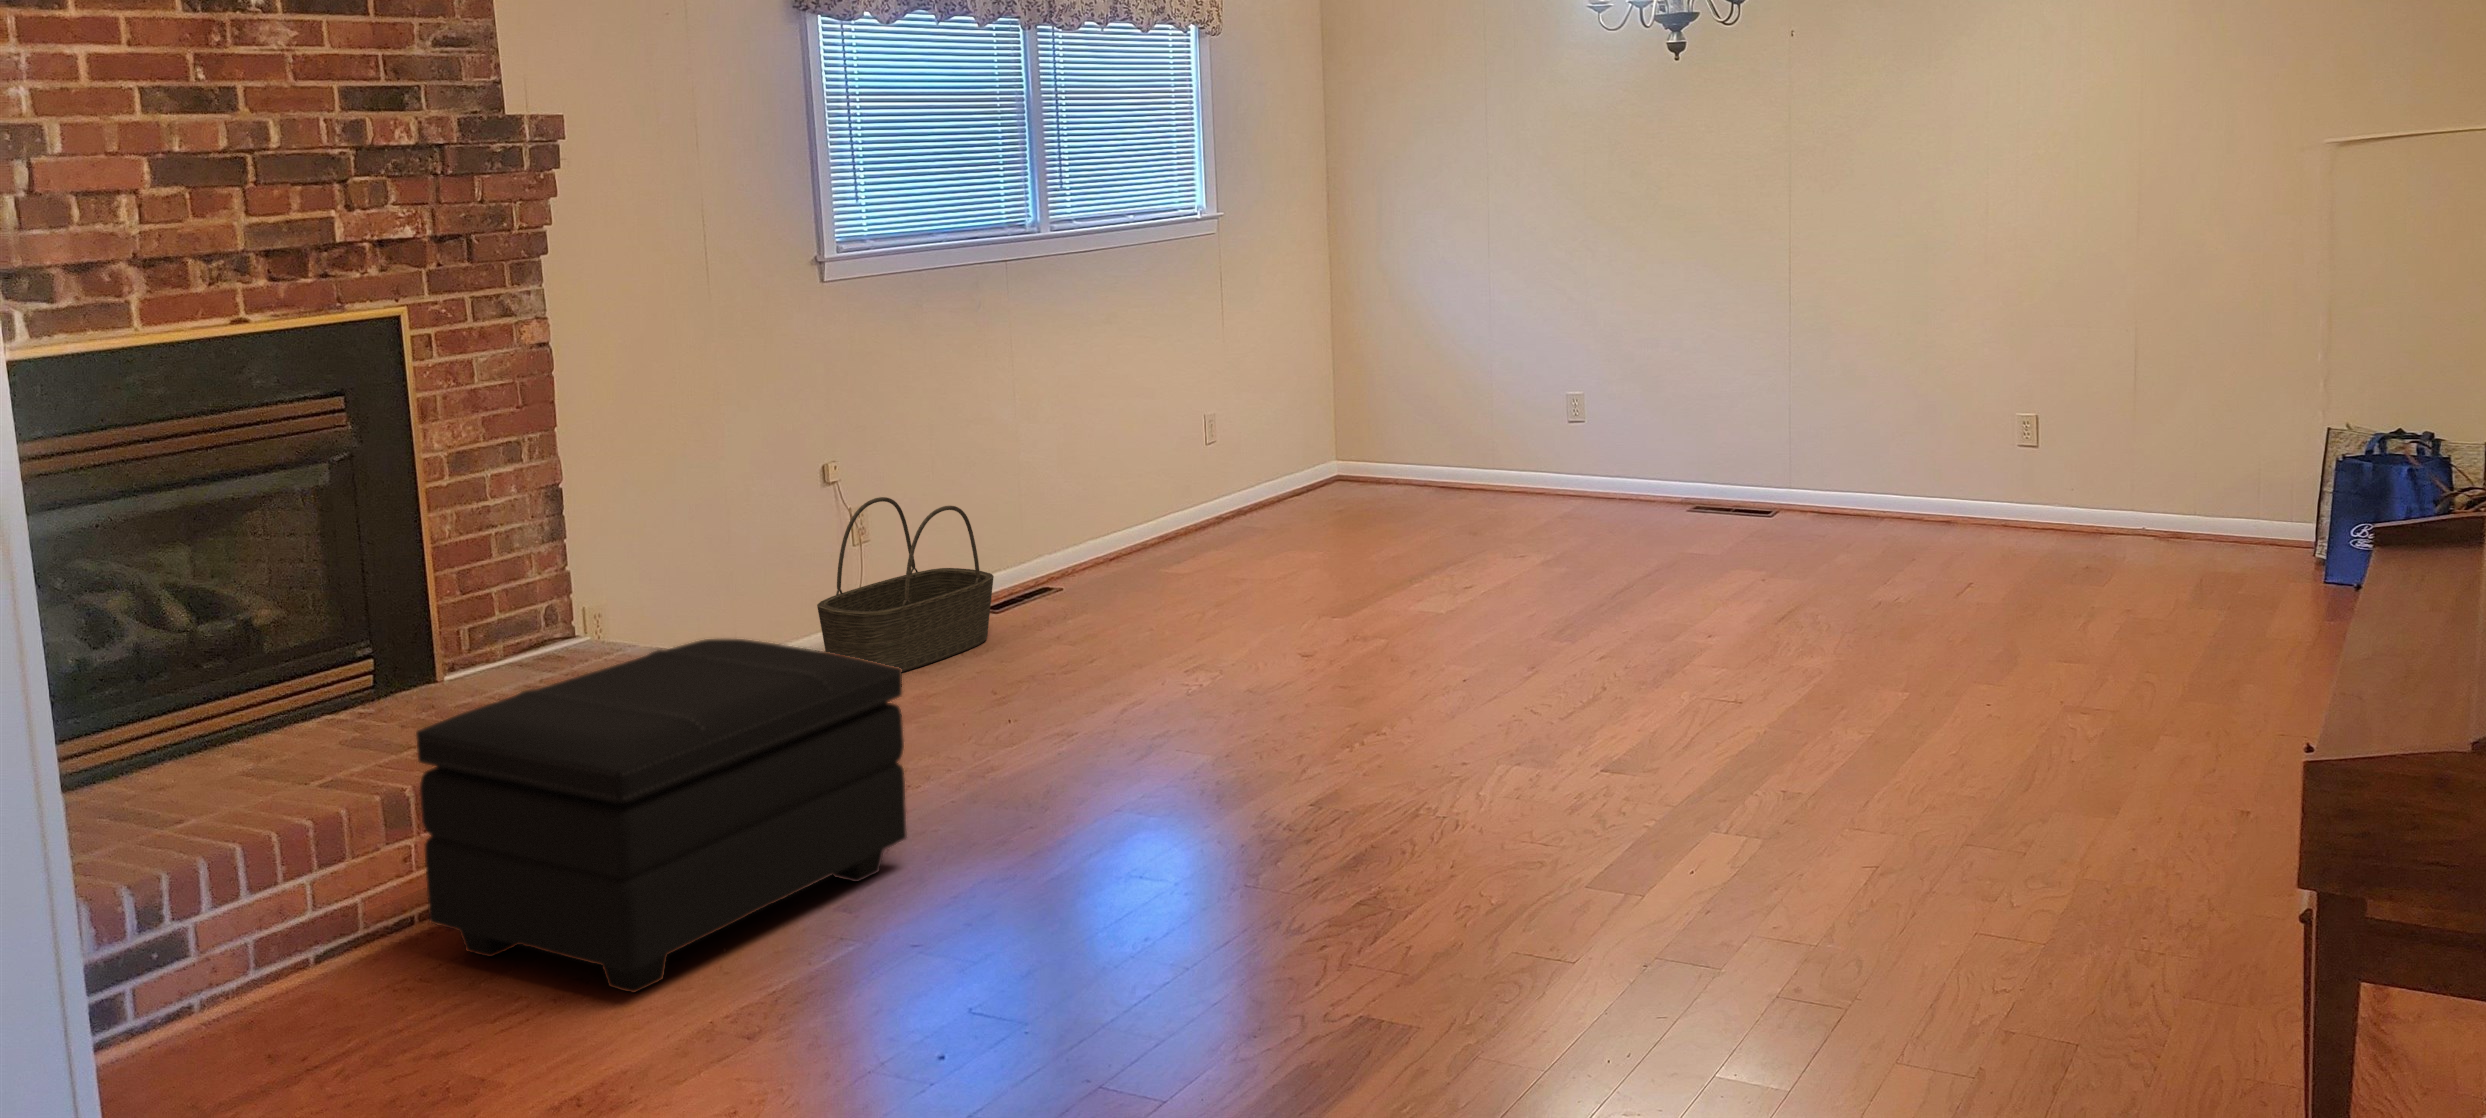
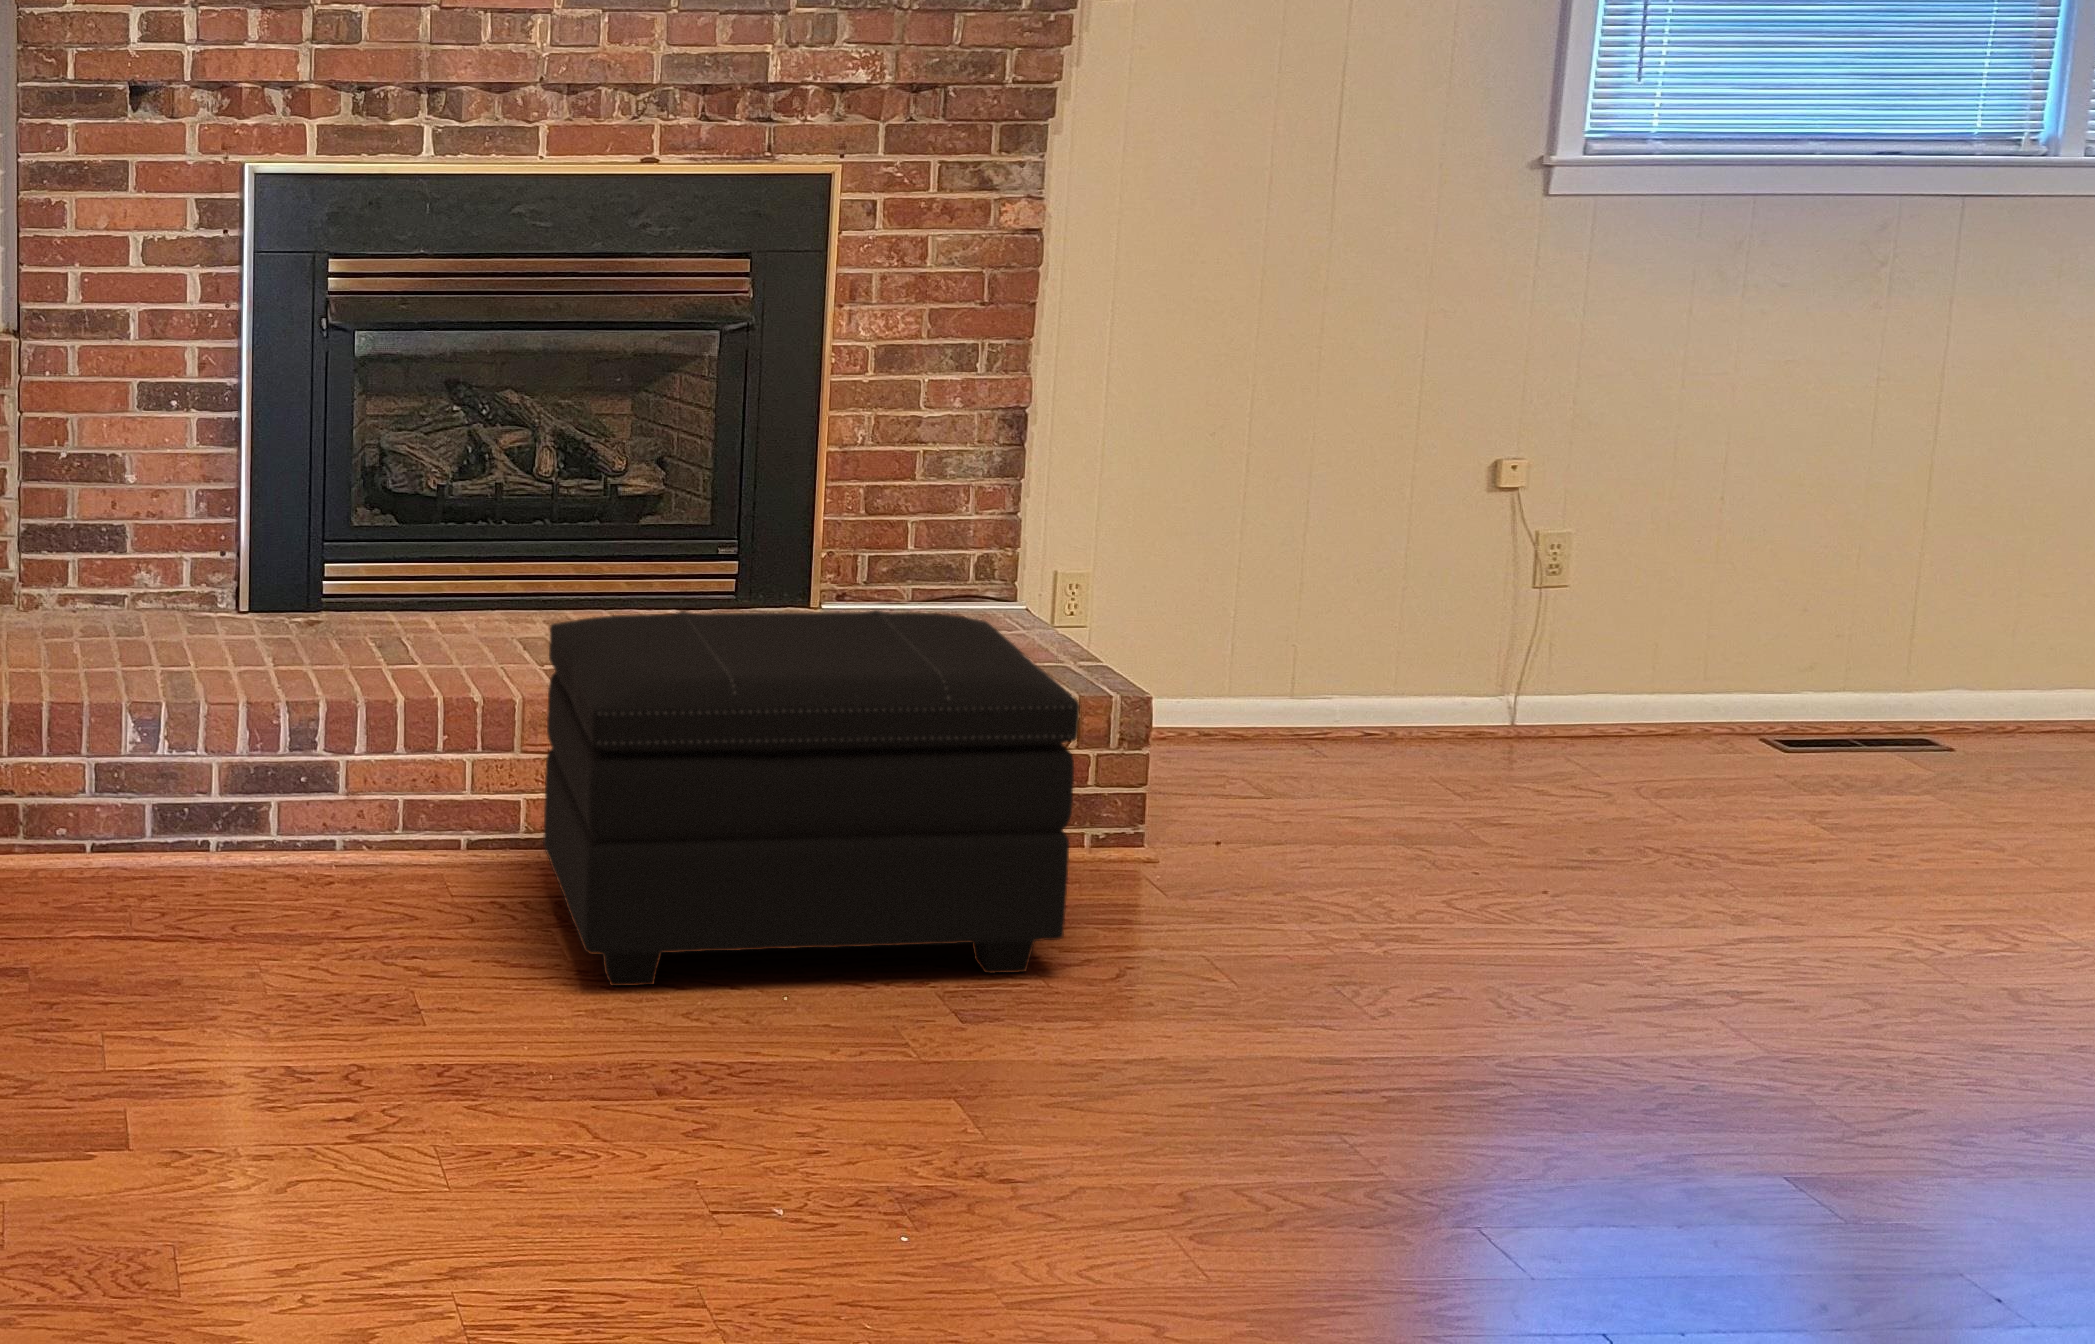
basket: present [817,497,994,672] -> none [1391,524,1683,775]

